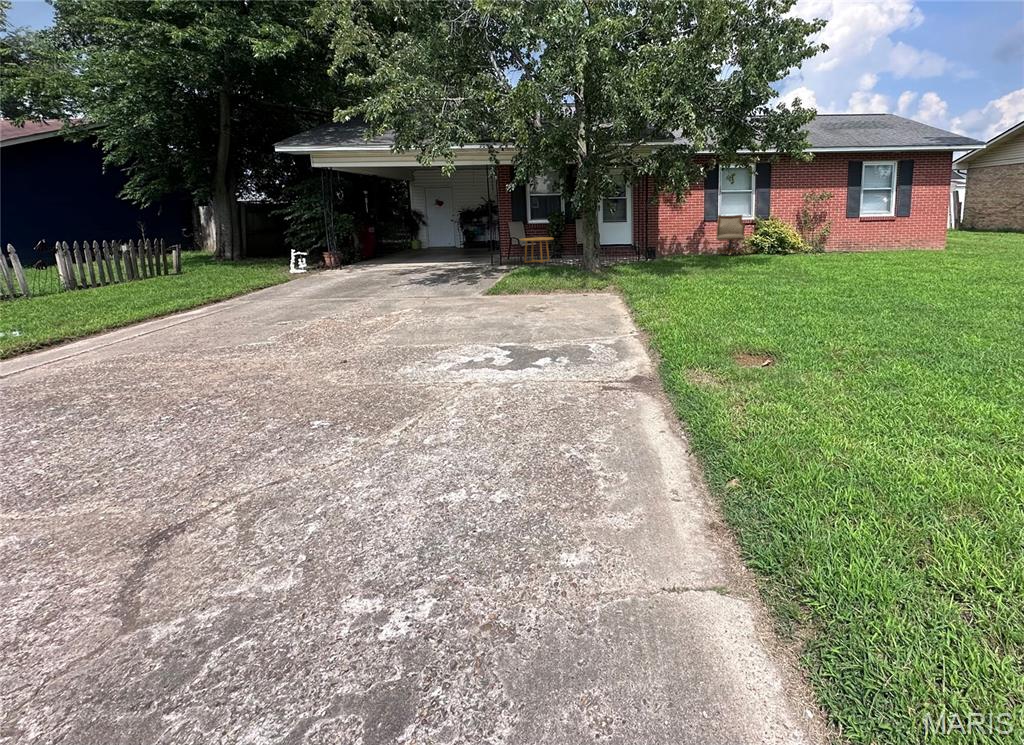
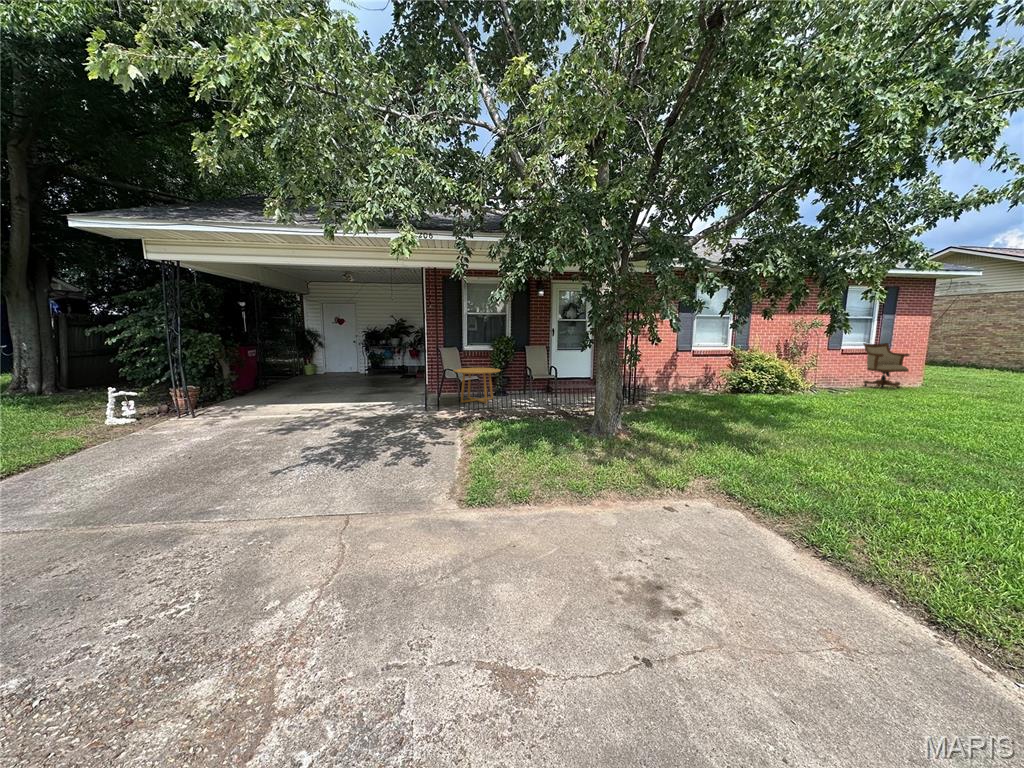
chair: present [716,215,745,255] -> present [863,343,909,389]

